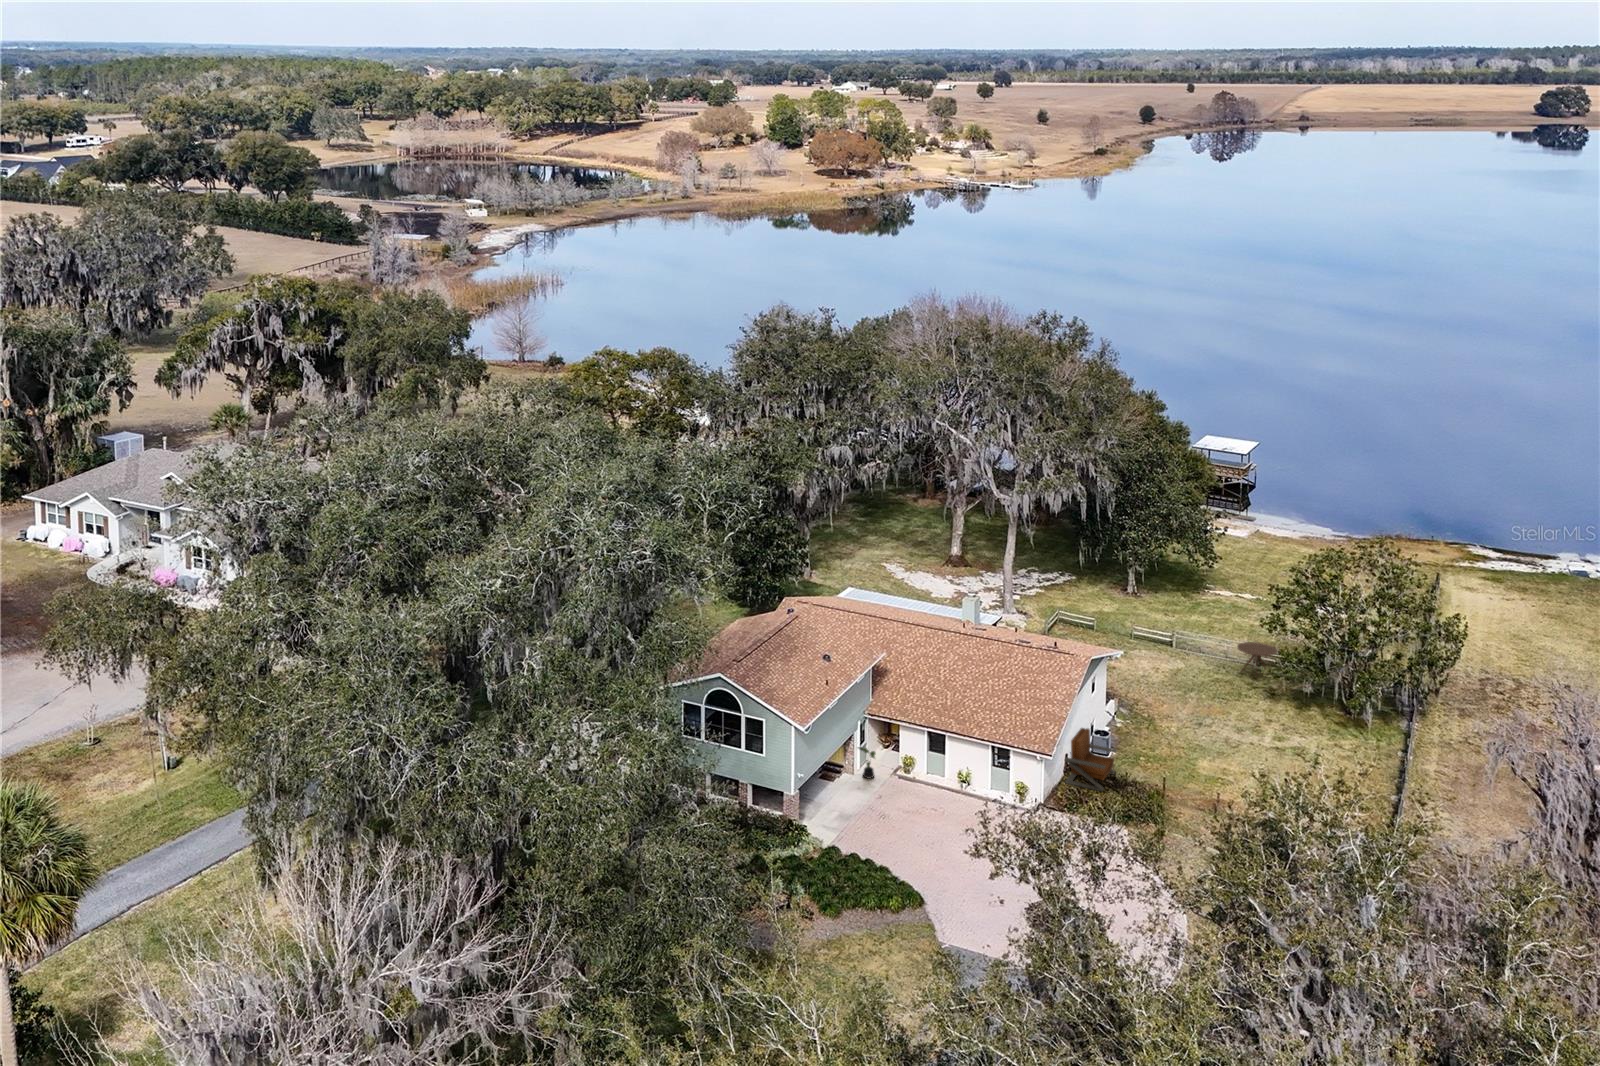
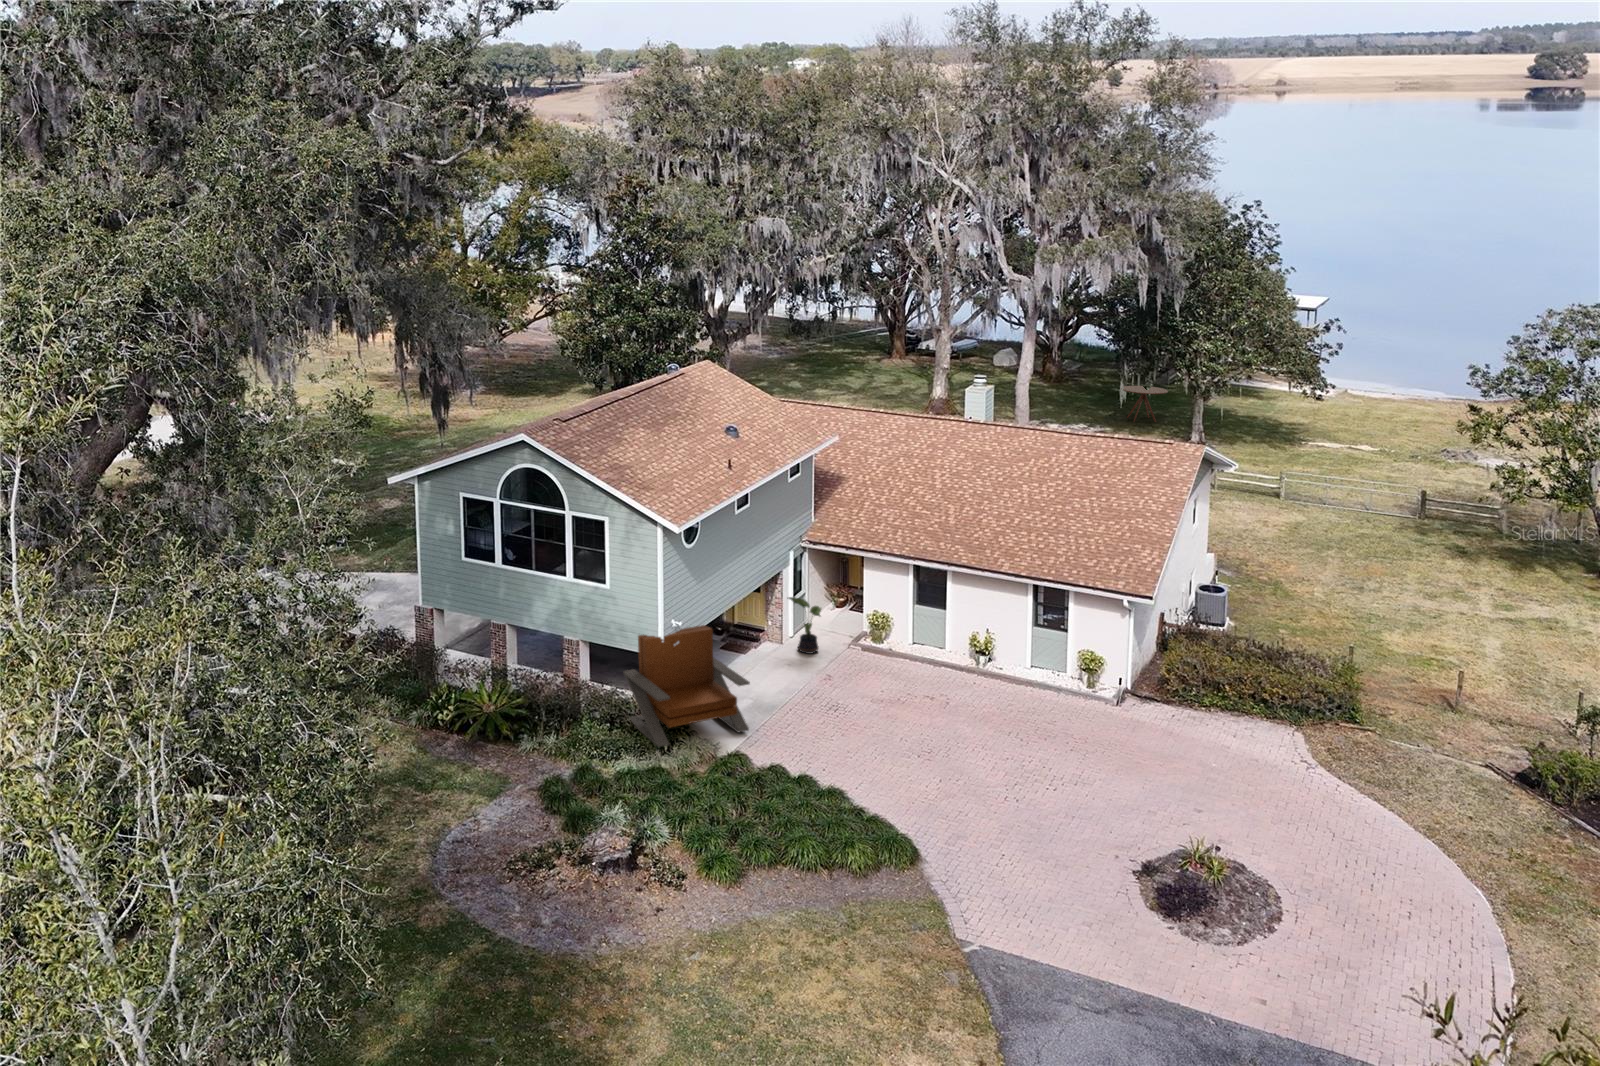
round table: present [1237,642,1277,669] -> present [1121,386,1168,422]
lounge chair: present [1065,728,1117,791] -> present [623,625,750,747]

